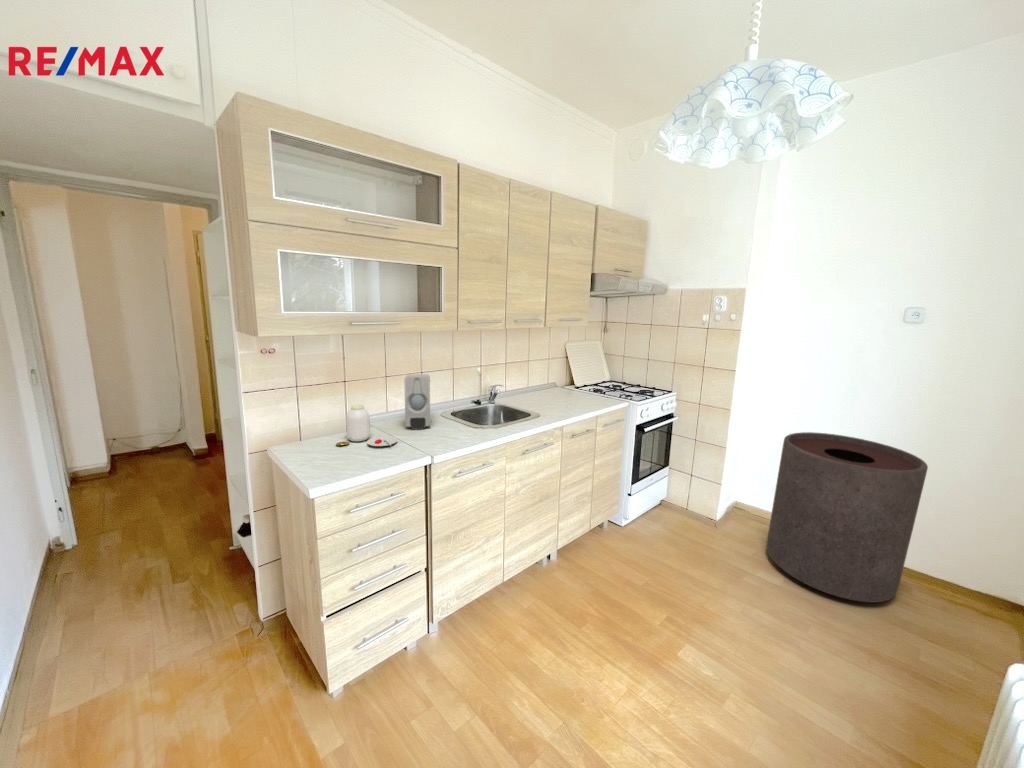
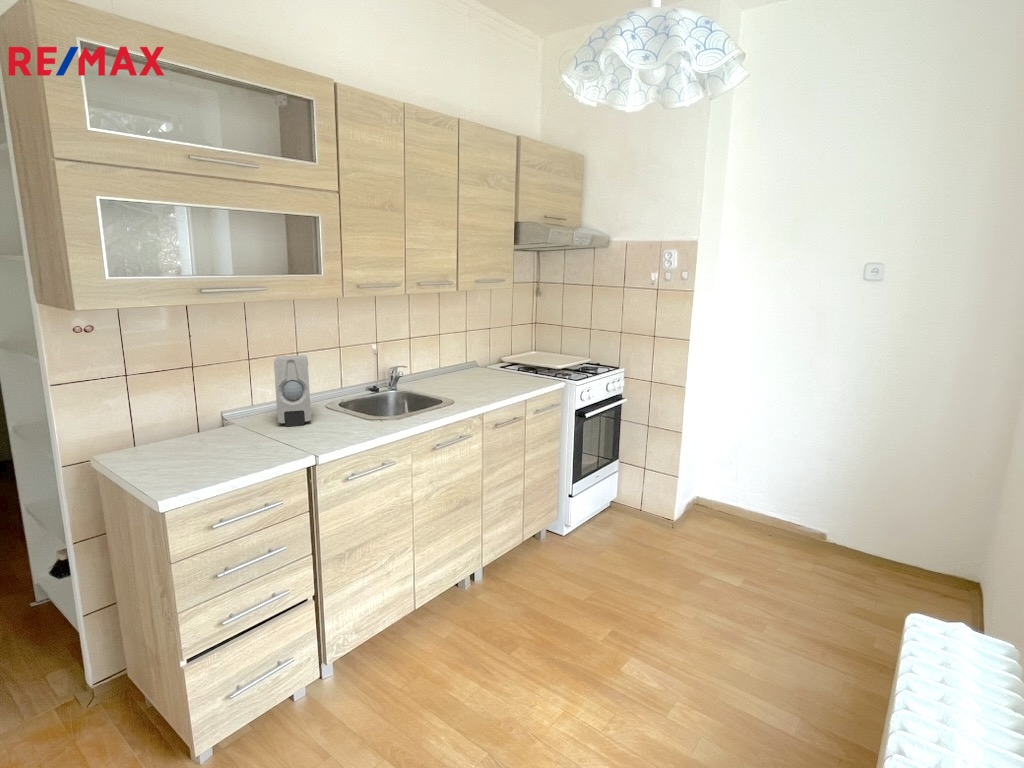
jar: present [336,405,397,446] -> none [185,397,268,450]
trash can: present [766,432,928,602] -> none [726,409,881,593]

